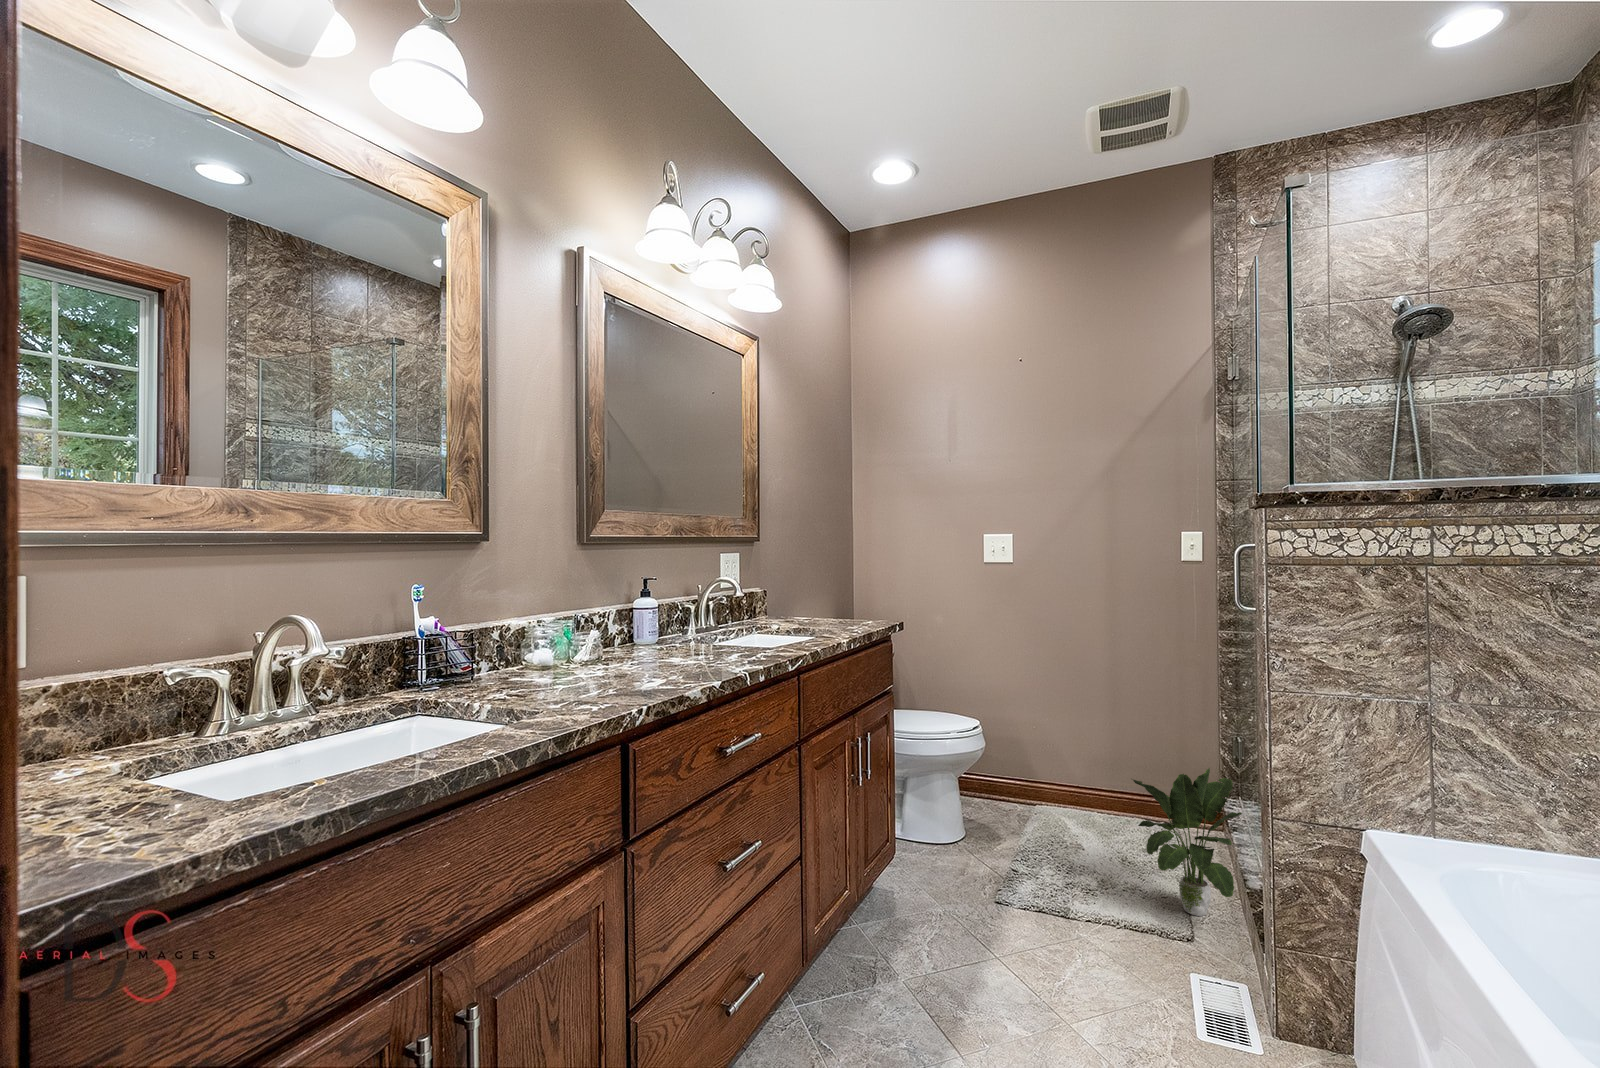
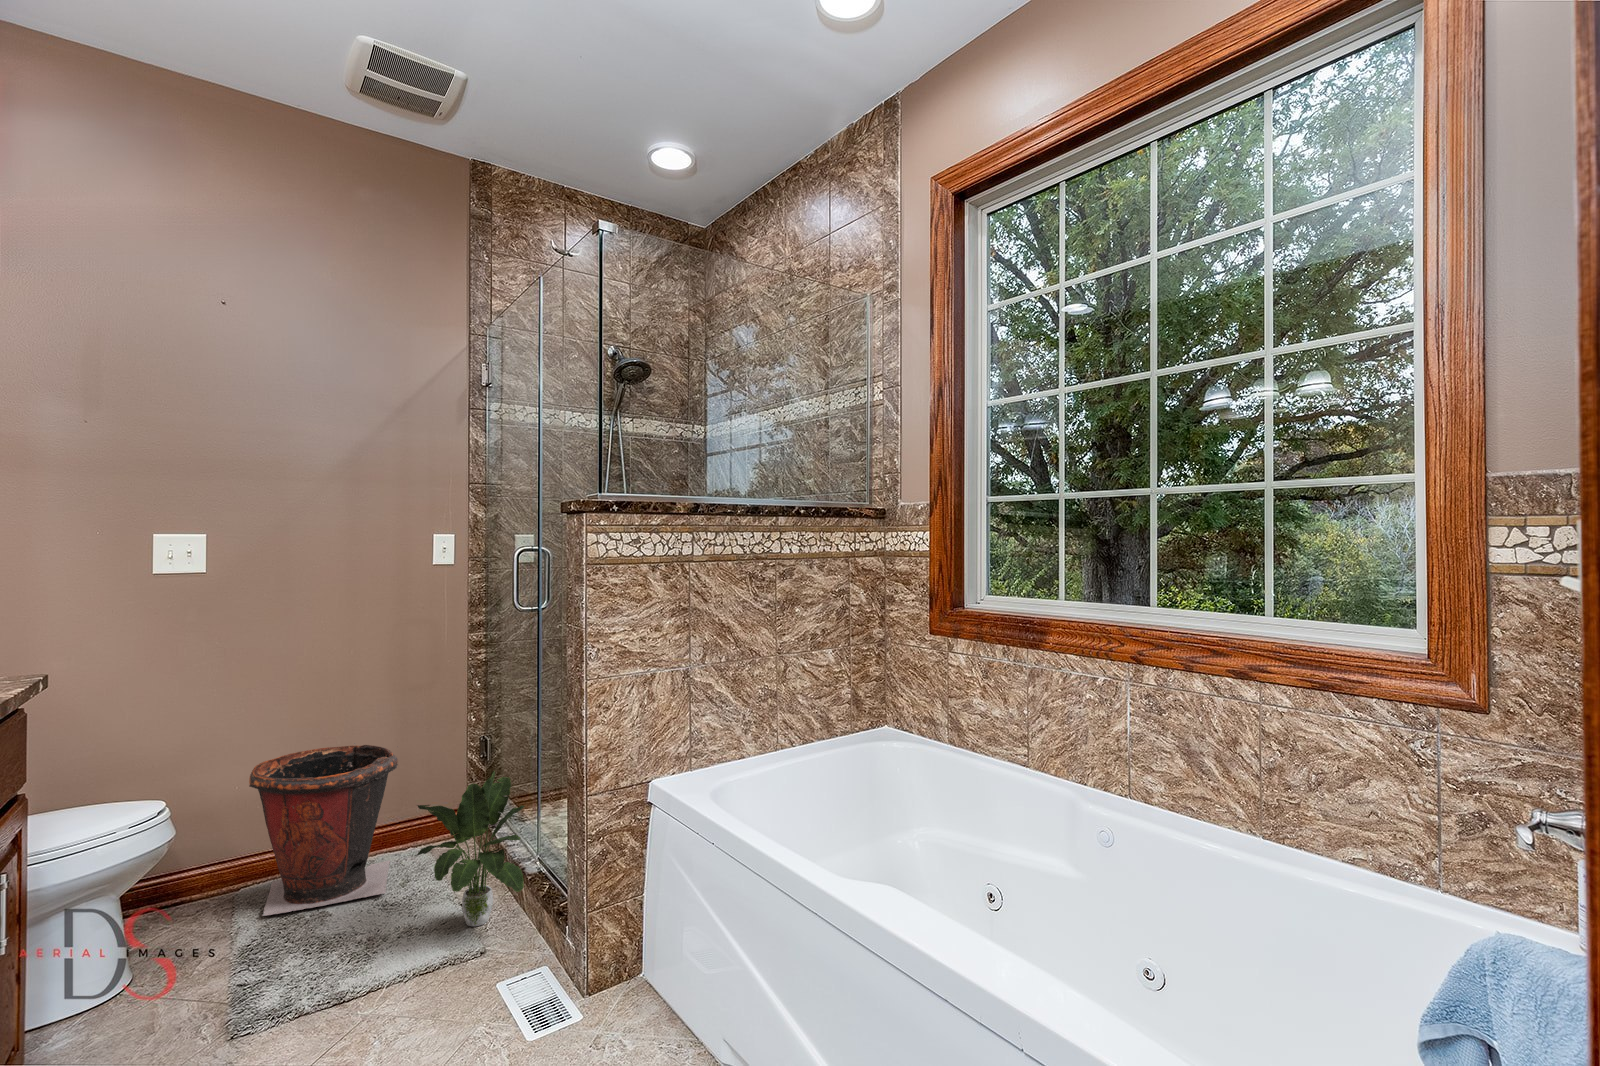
waste bin: none [1029,711,1145,852] -> present [249,743,398,916]

